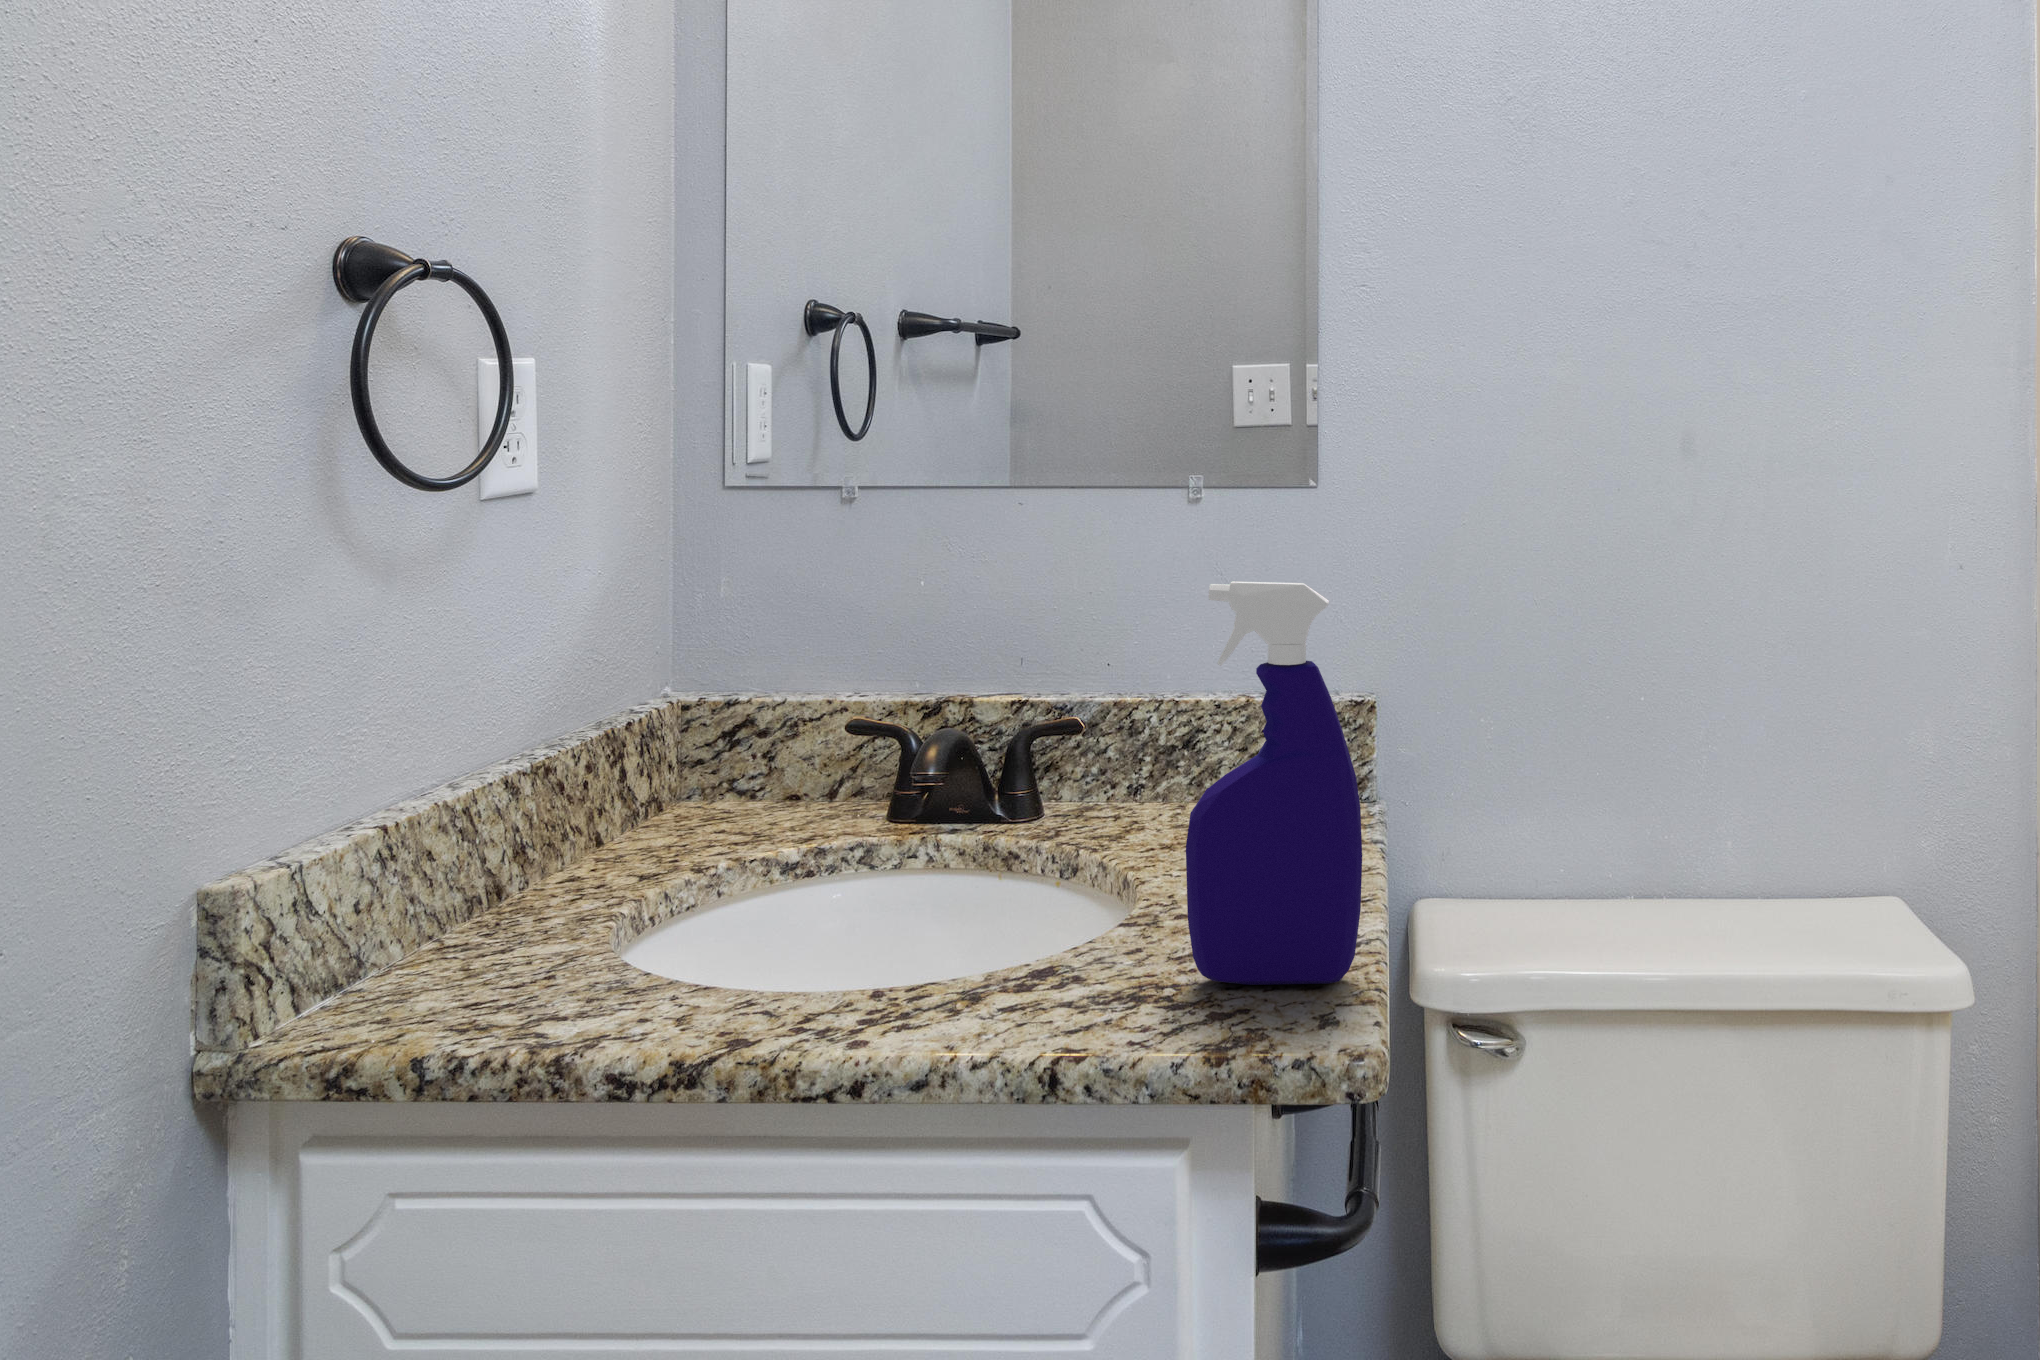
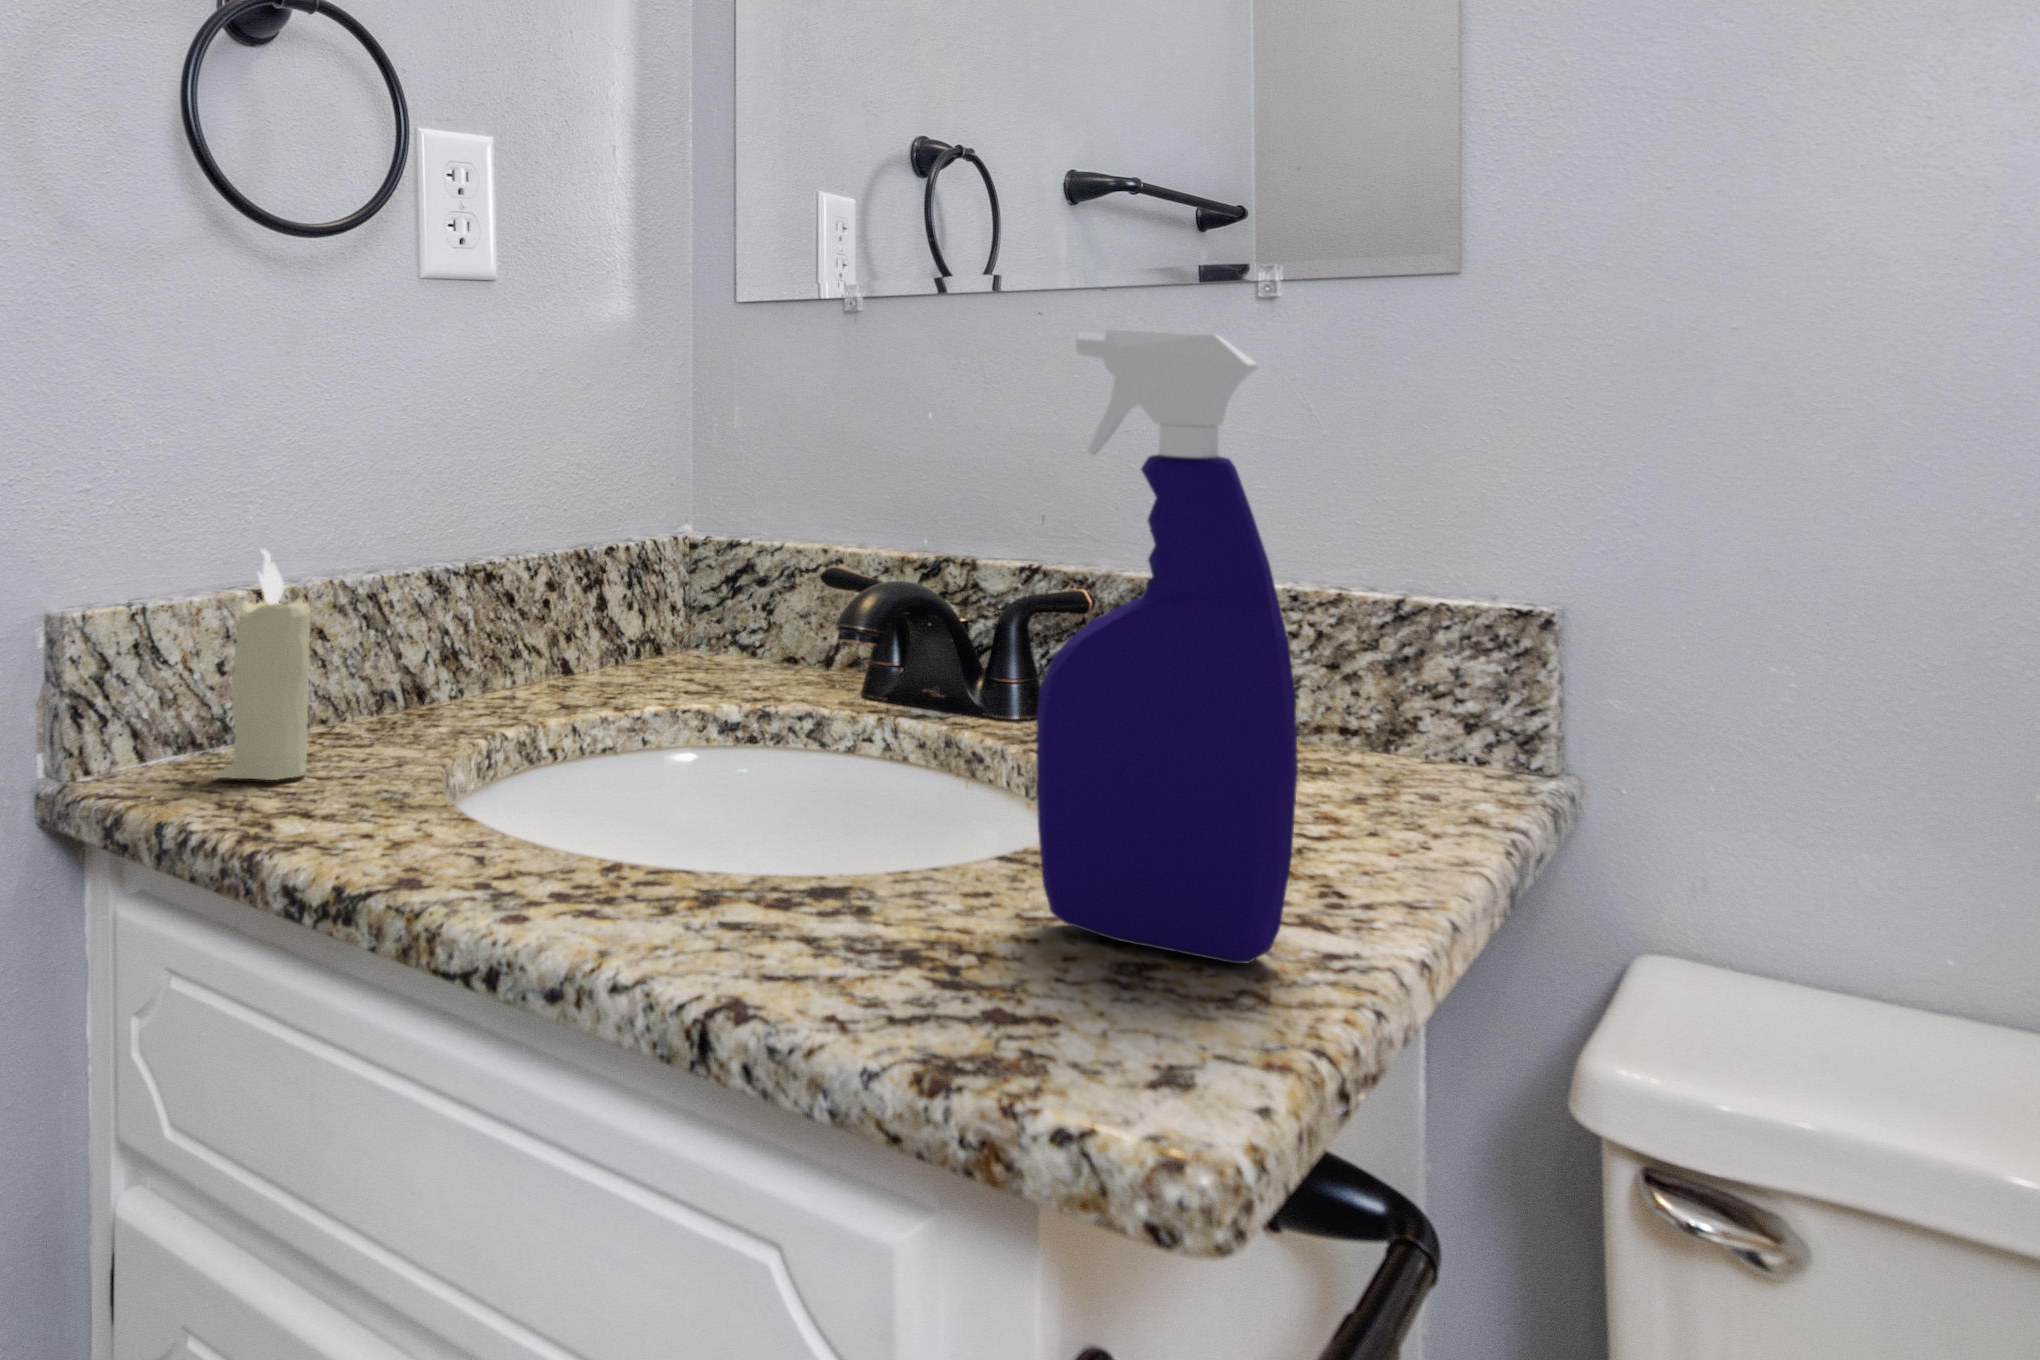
candle: none [395,798,487,1010] -> present [212,549,311,780]

